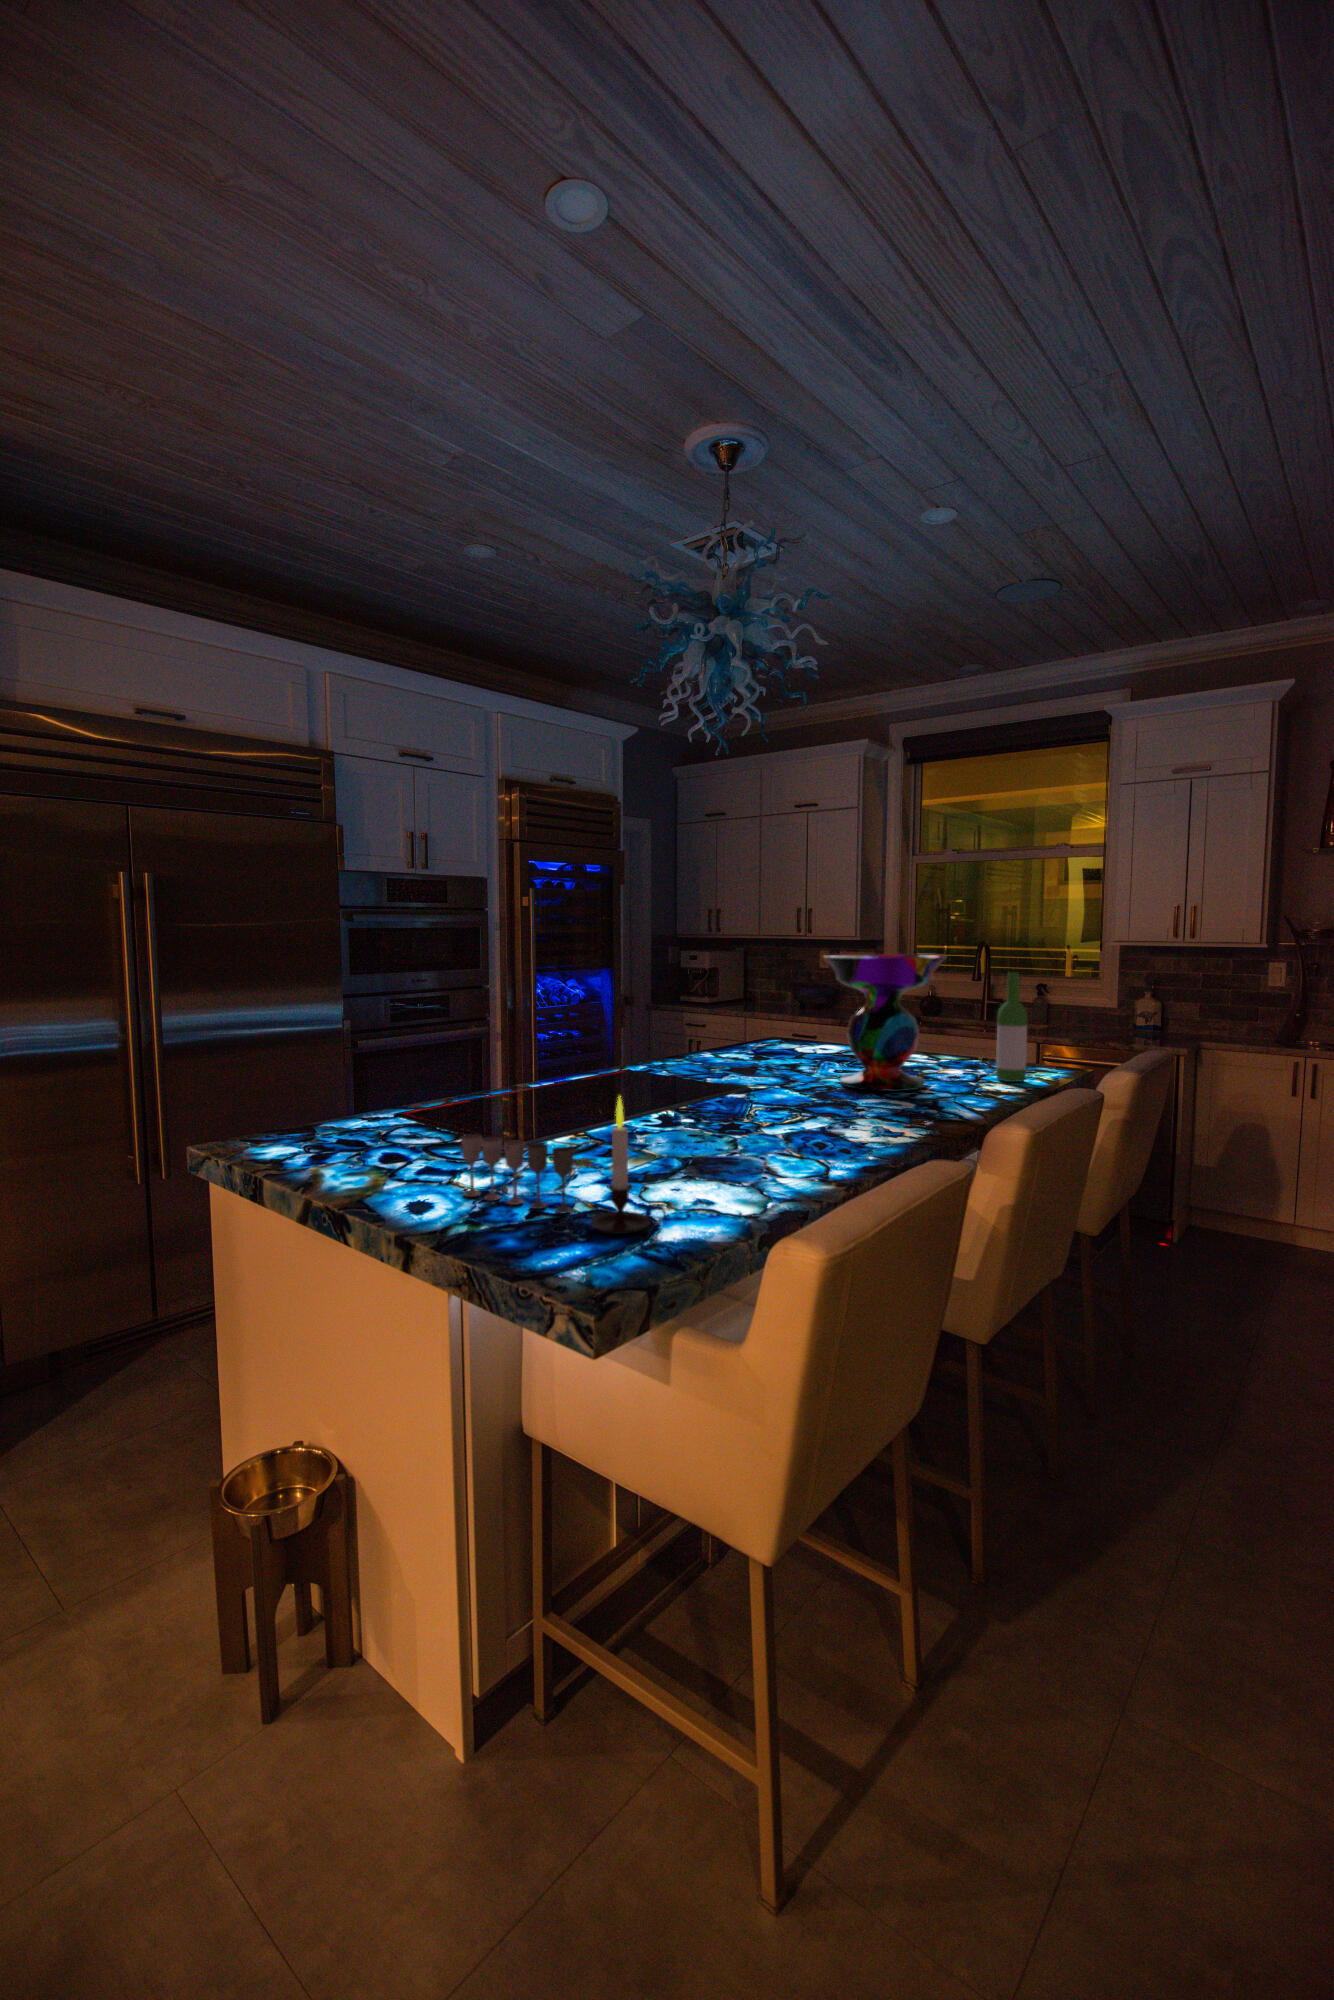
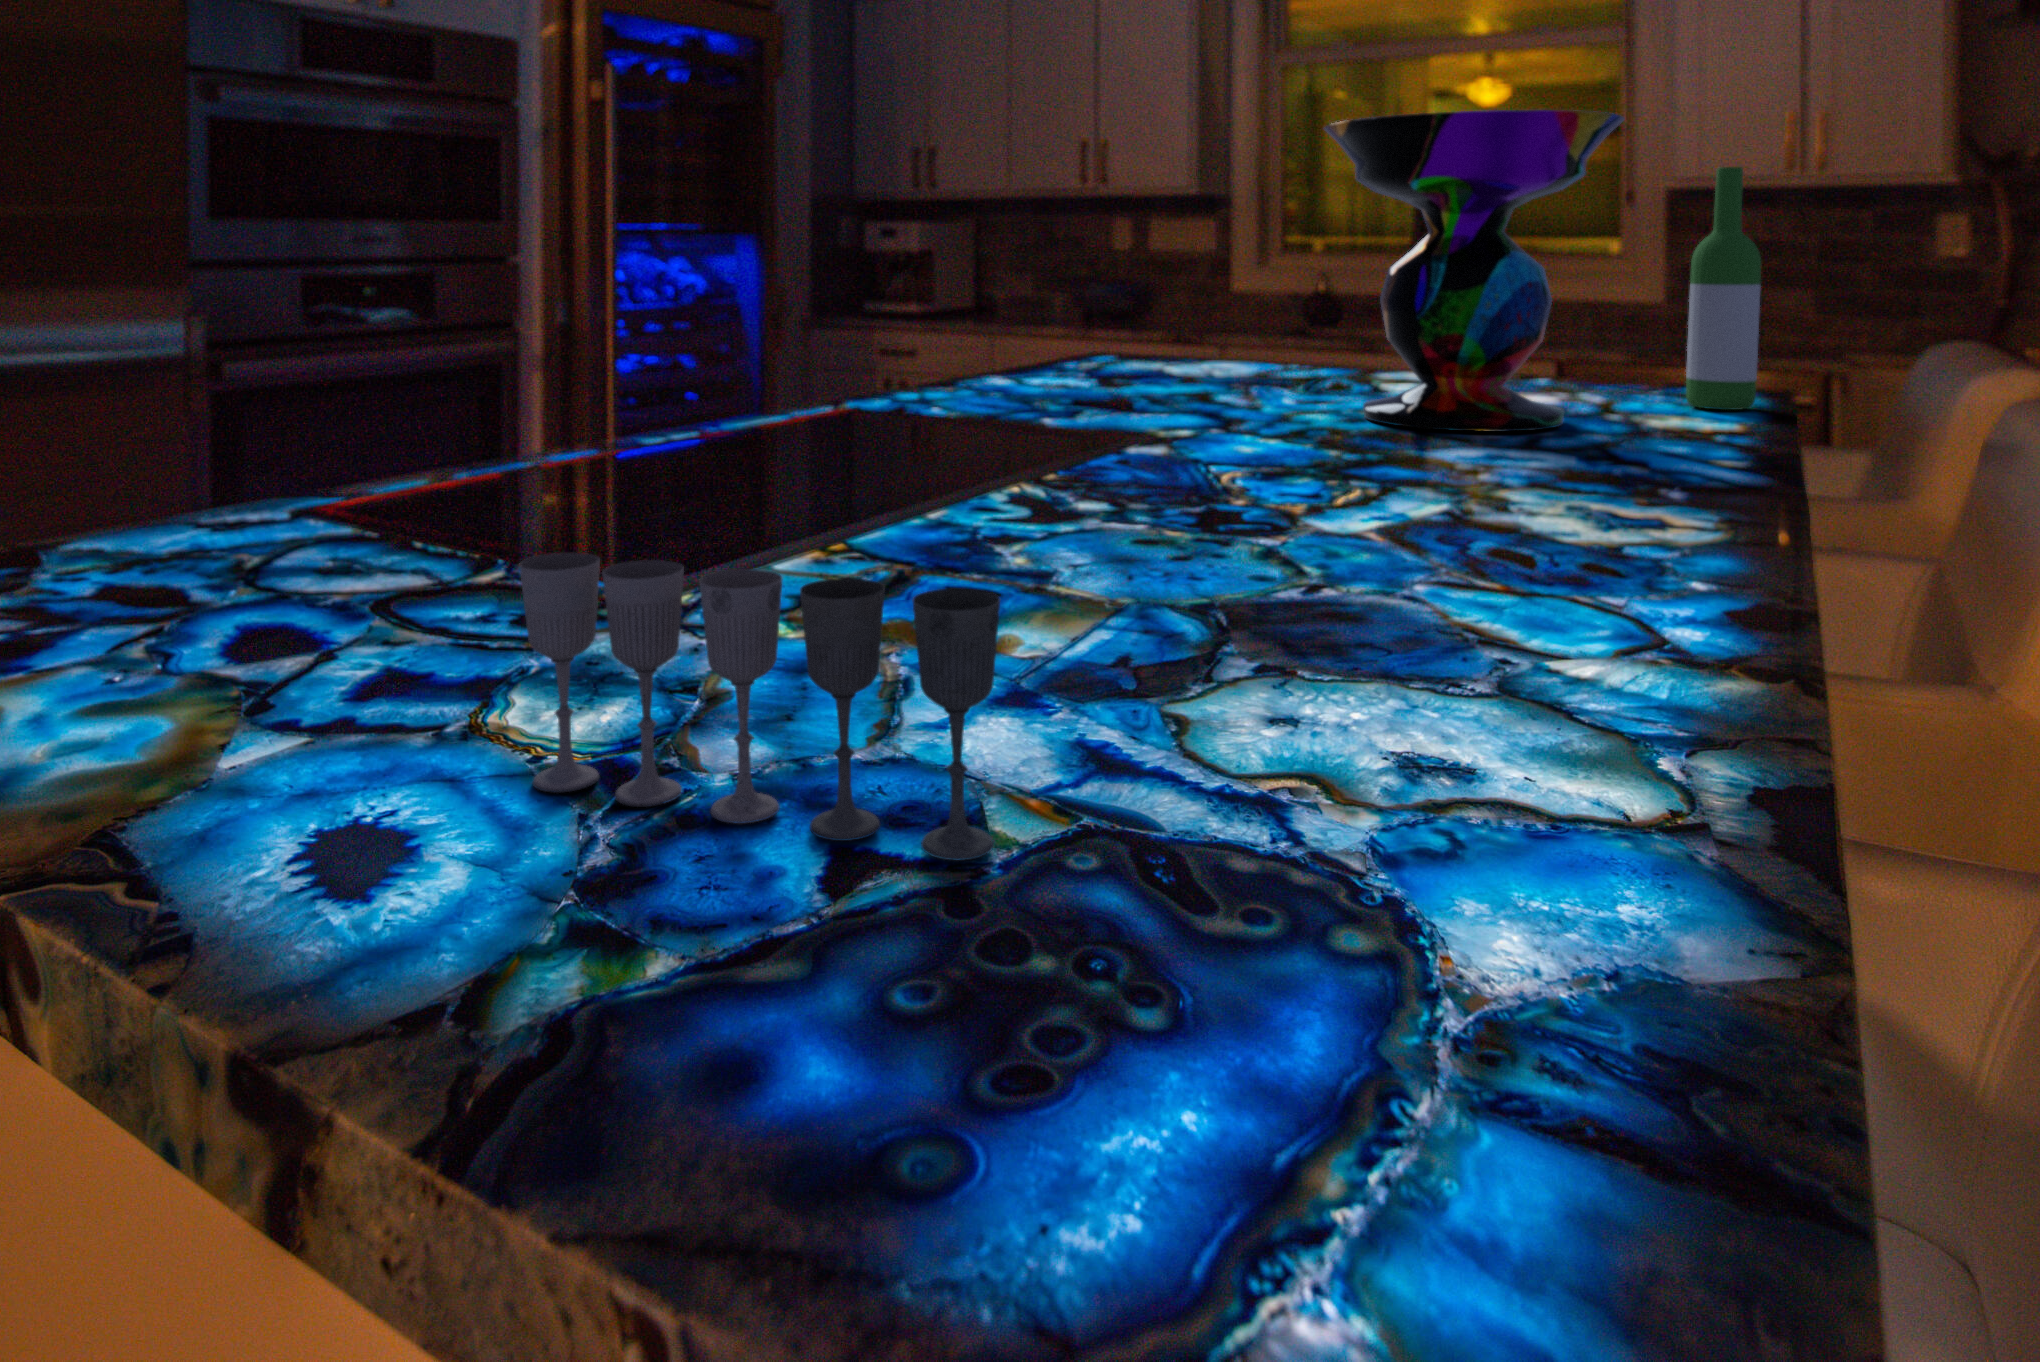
candle: present [589,1096,666,1234] -> none [1115,357,1465,976]

